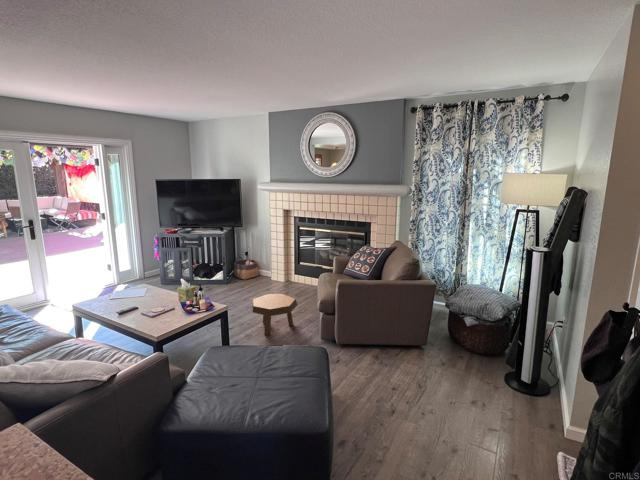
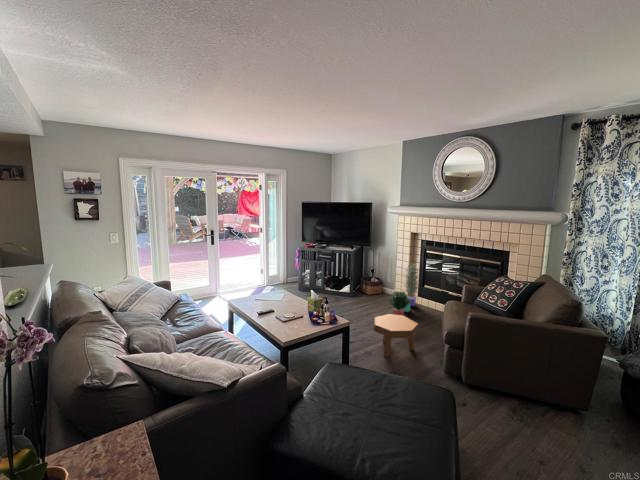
potted plant: none [266,240,298,299] -> present [390,263,419,316]

